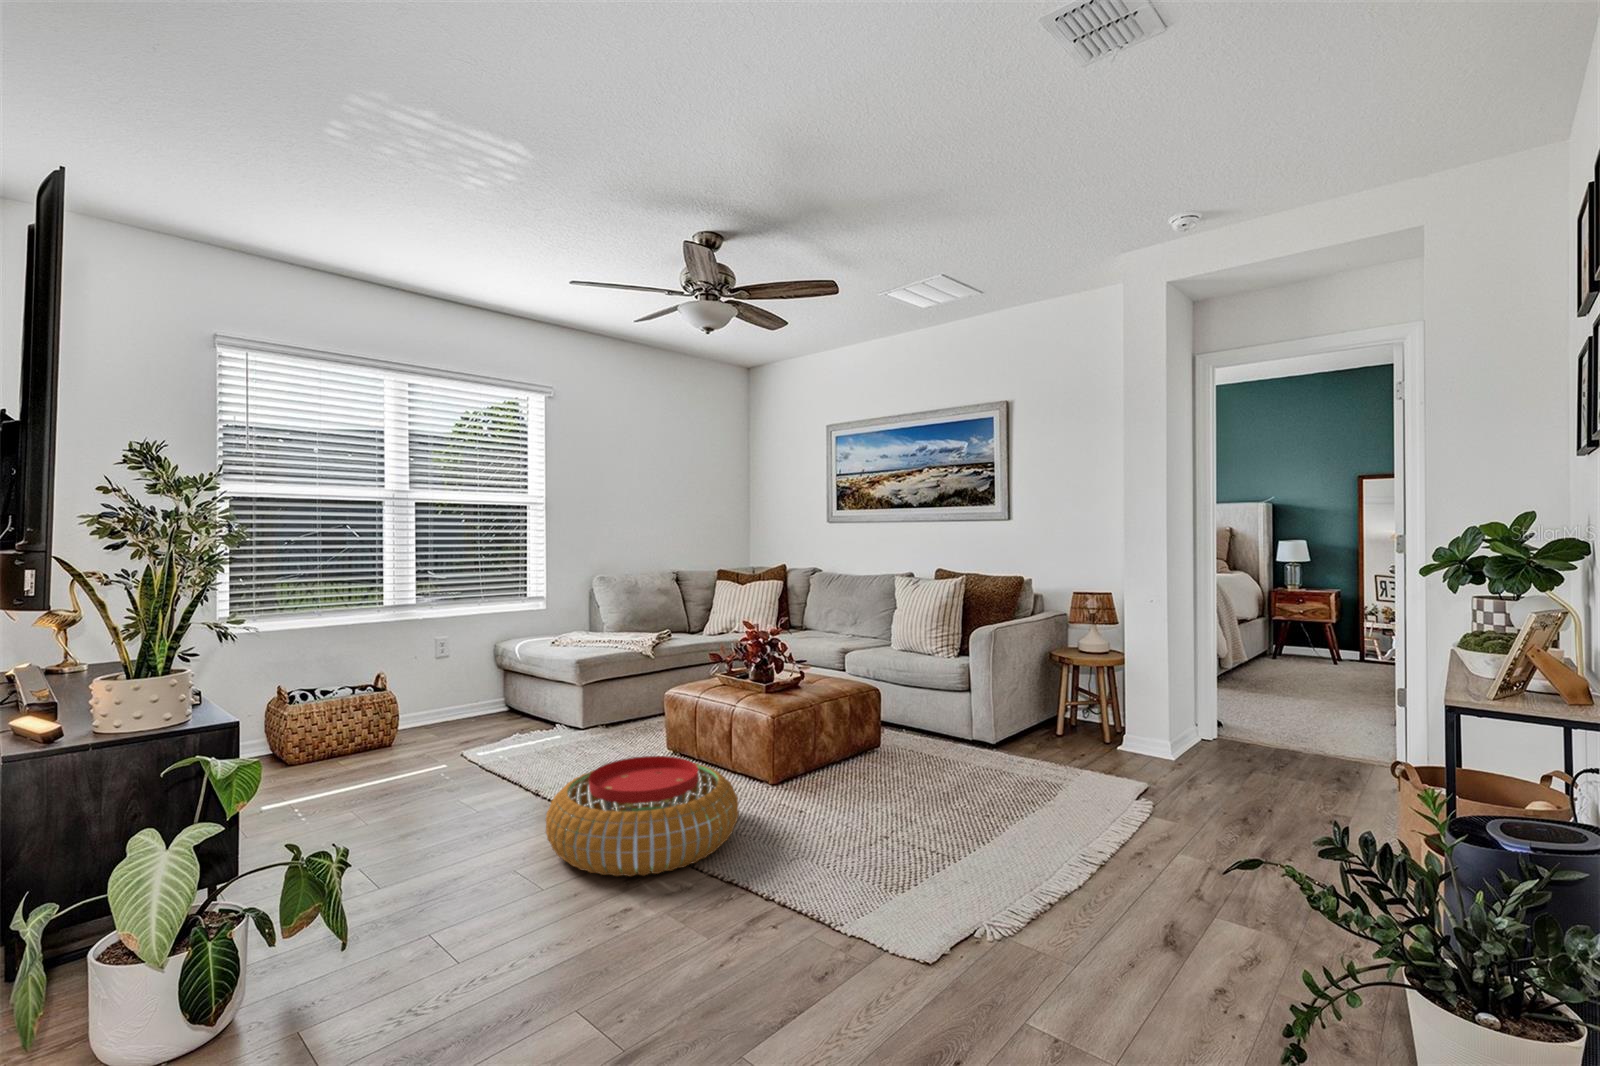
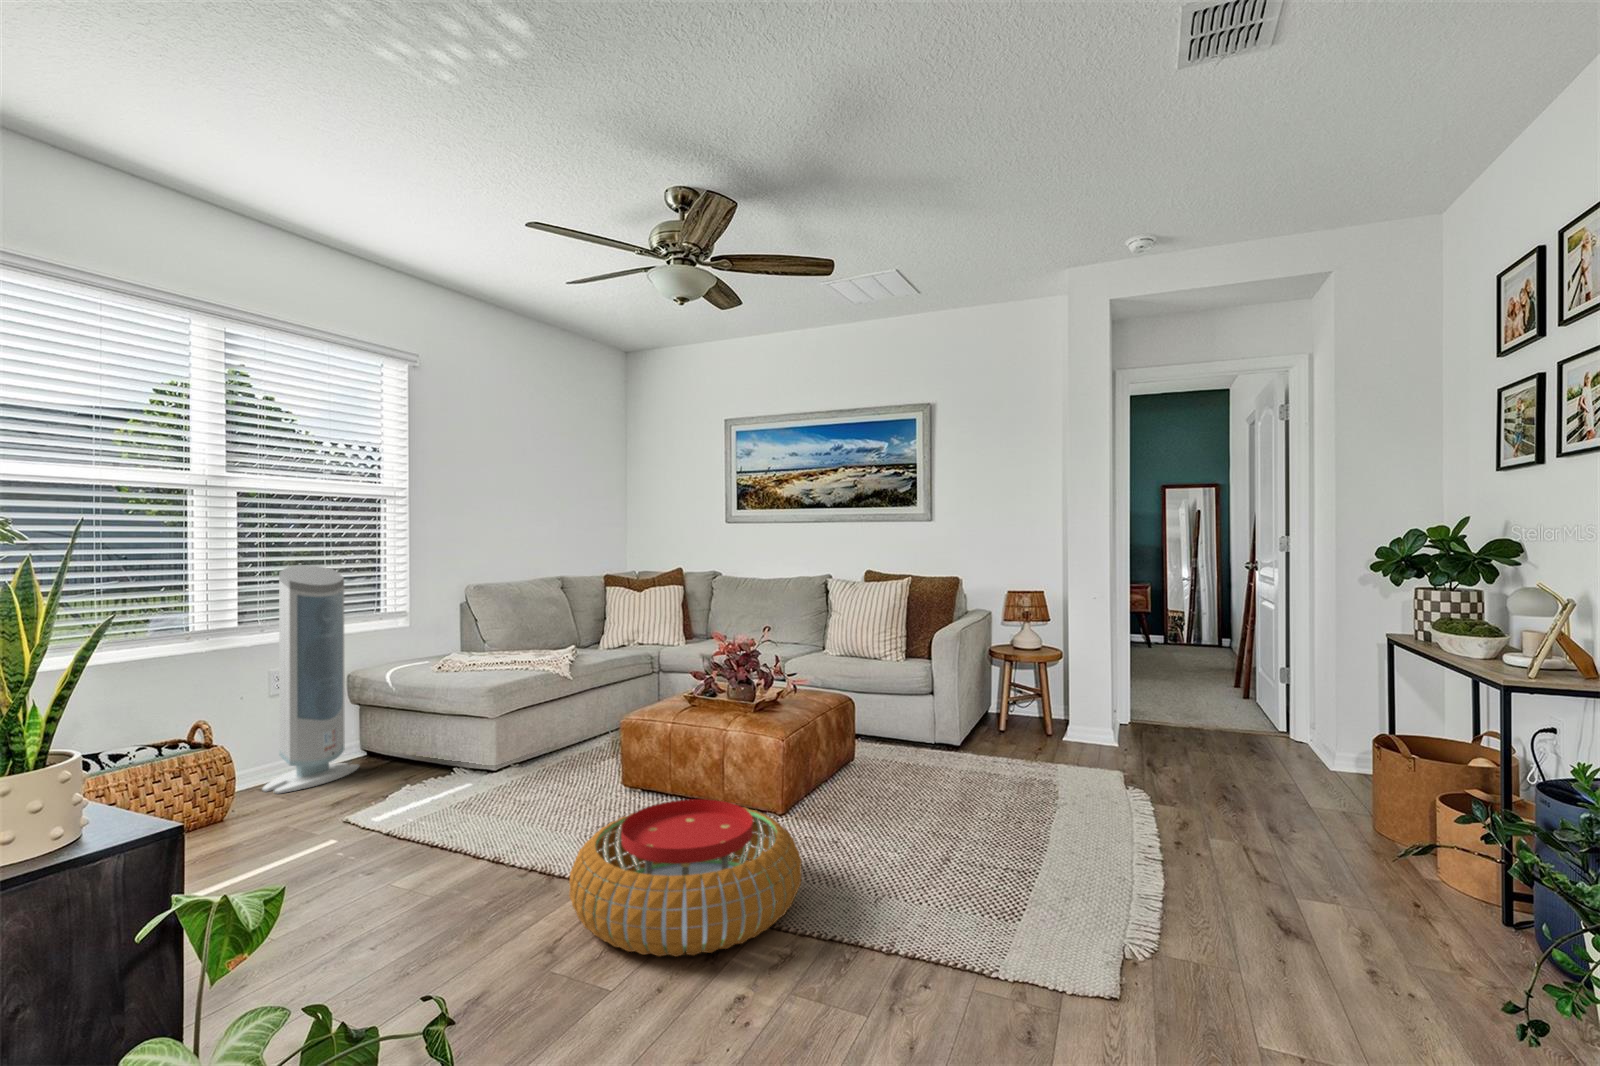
air purifier: none [429,558,501,729] -> present [262,565,359,794]

